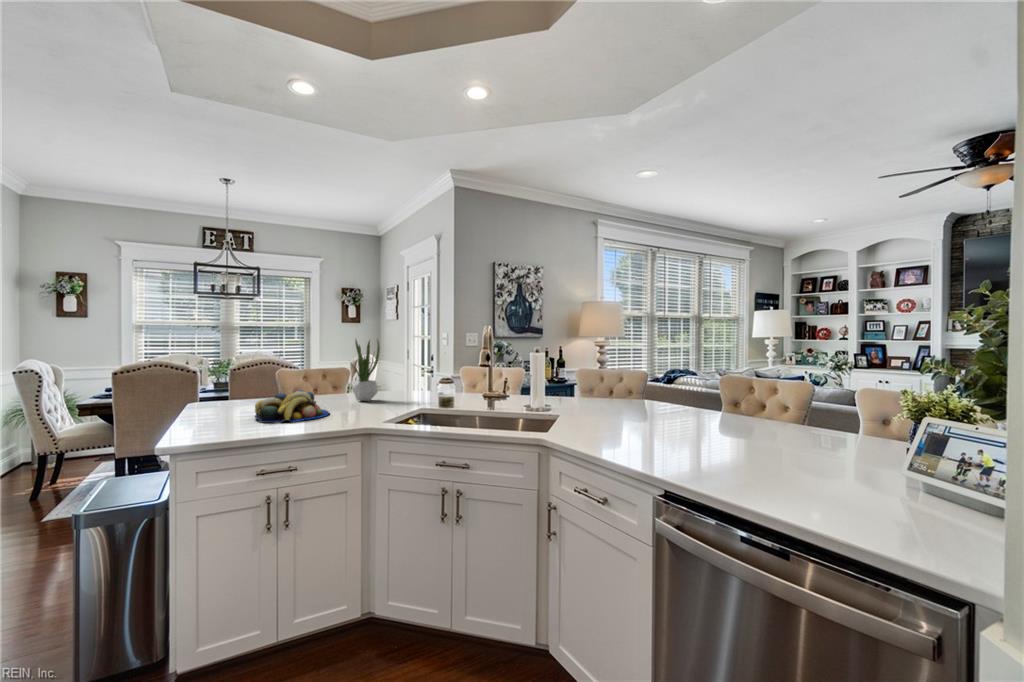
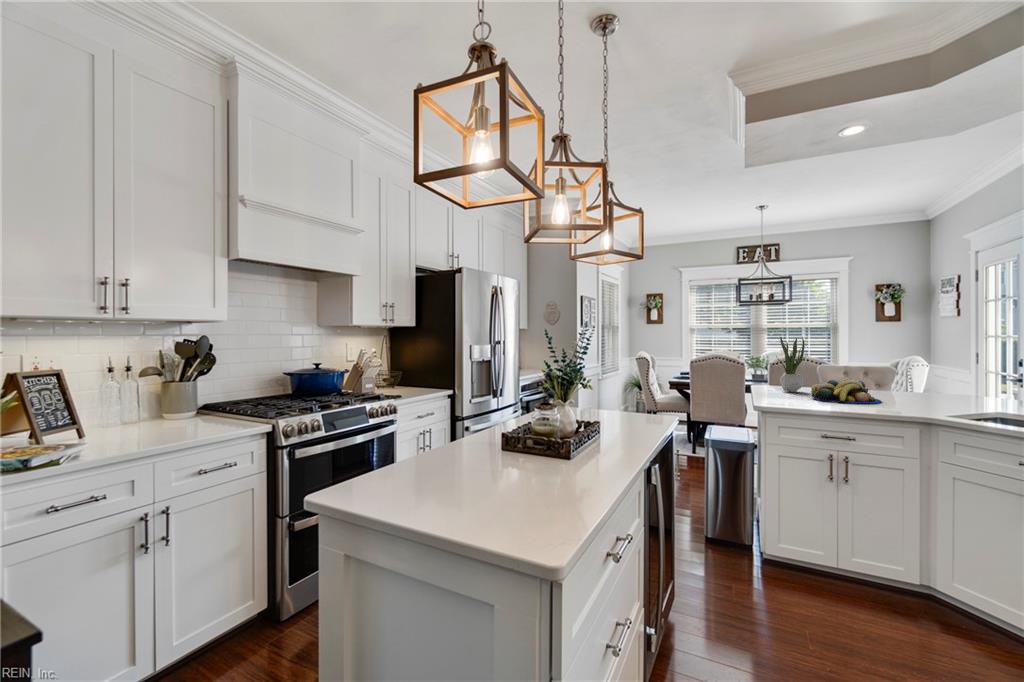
potted plant: present [351,340,380,401] -> present [778,337,805,392]

